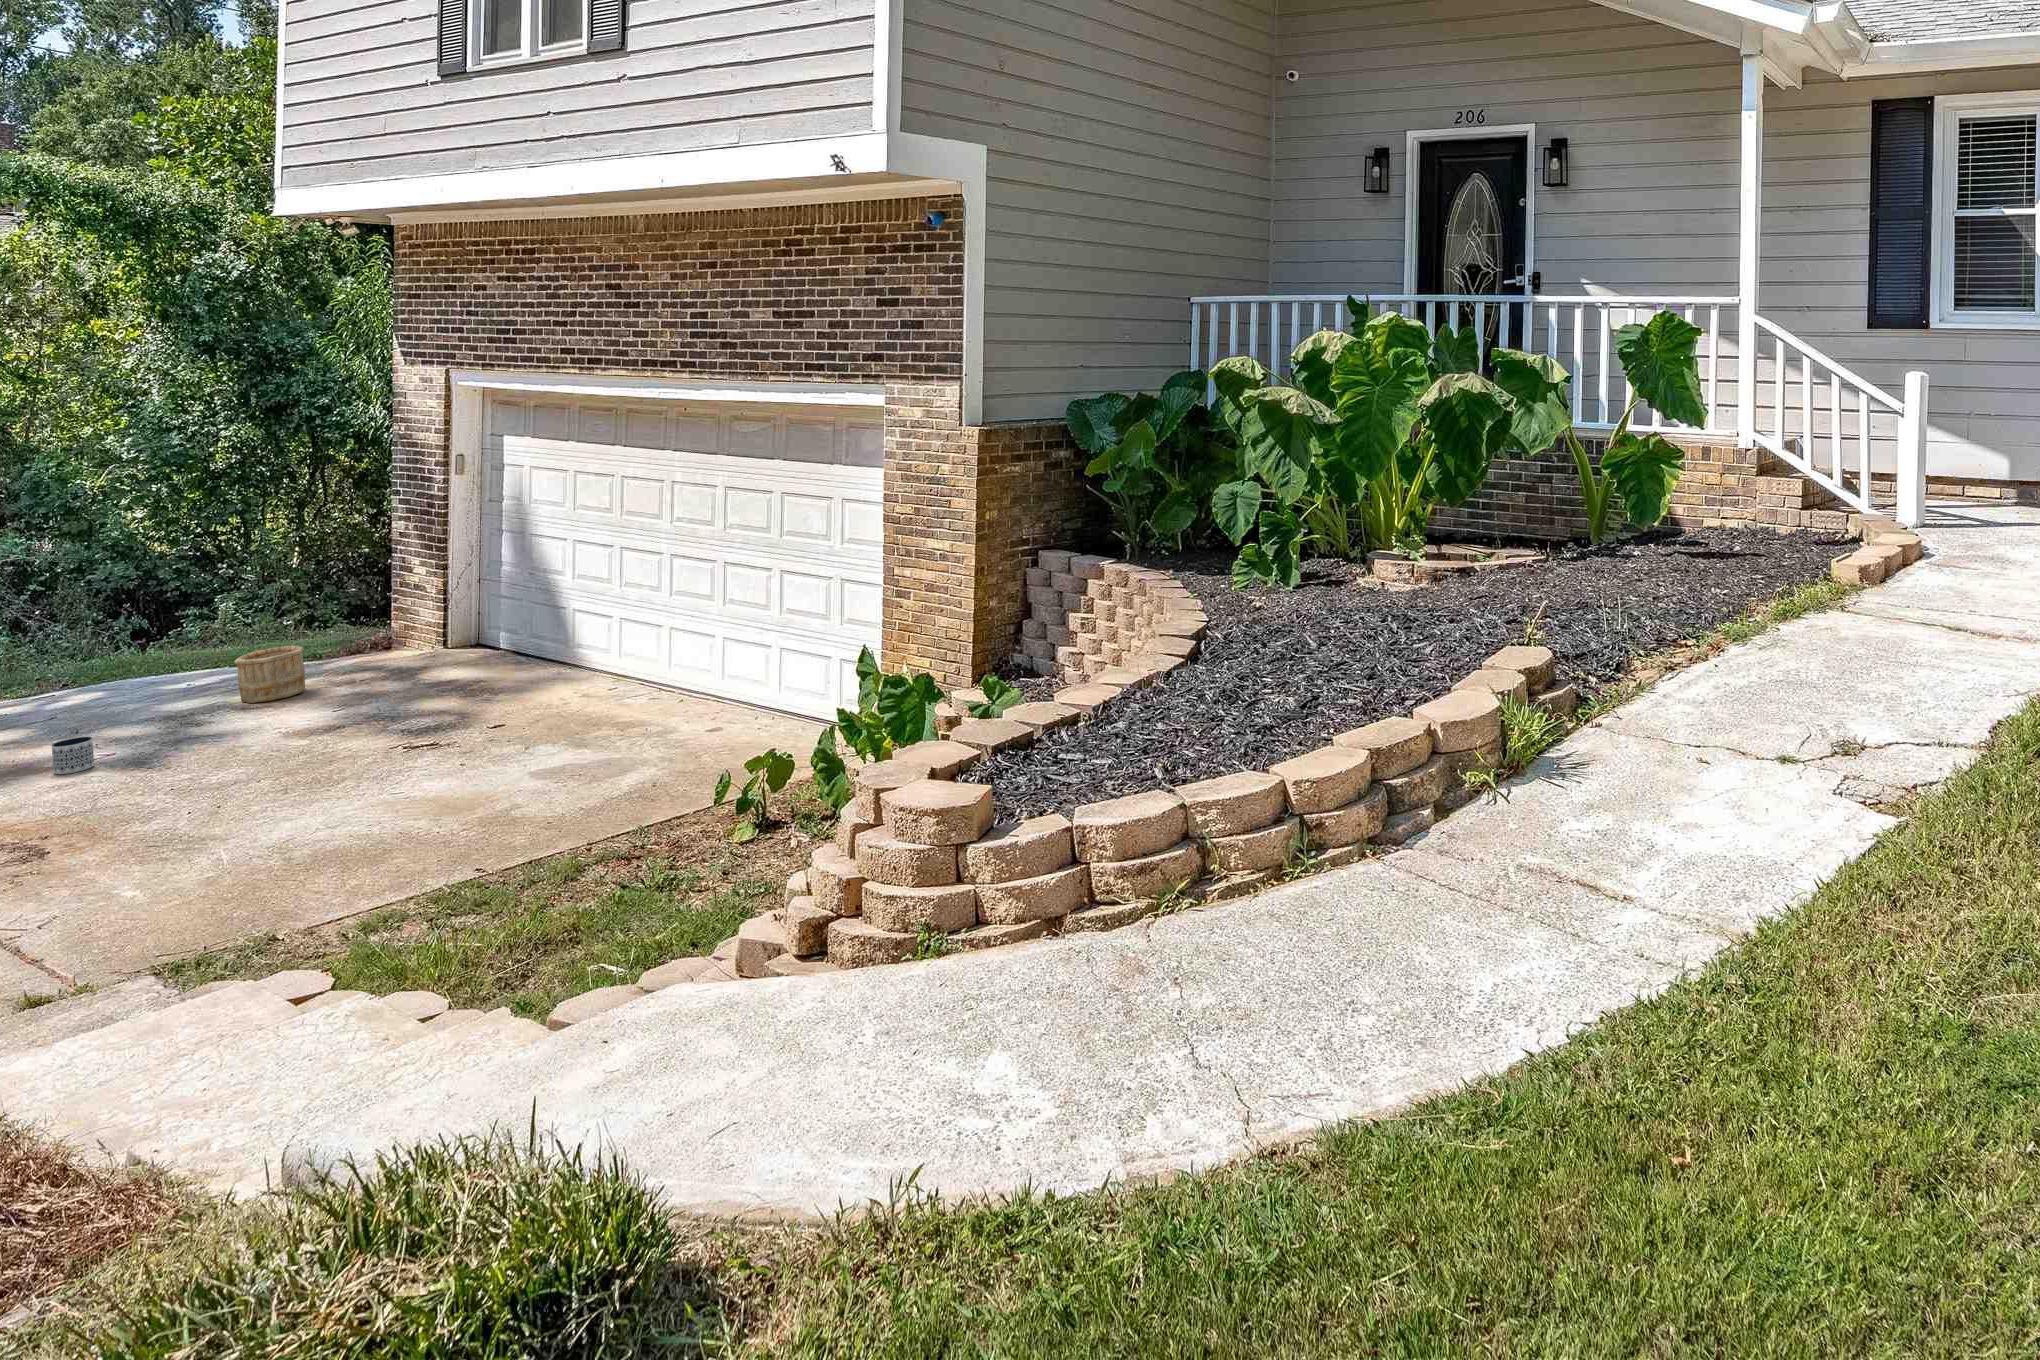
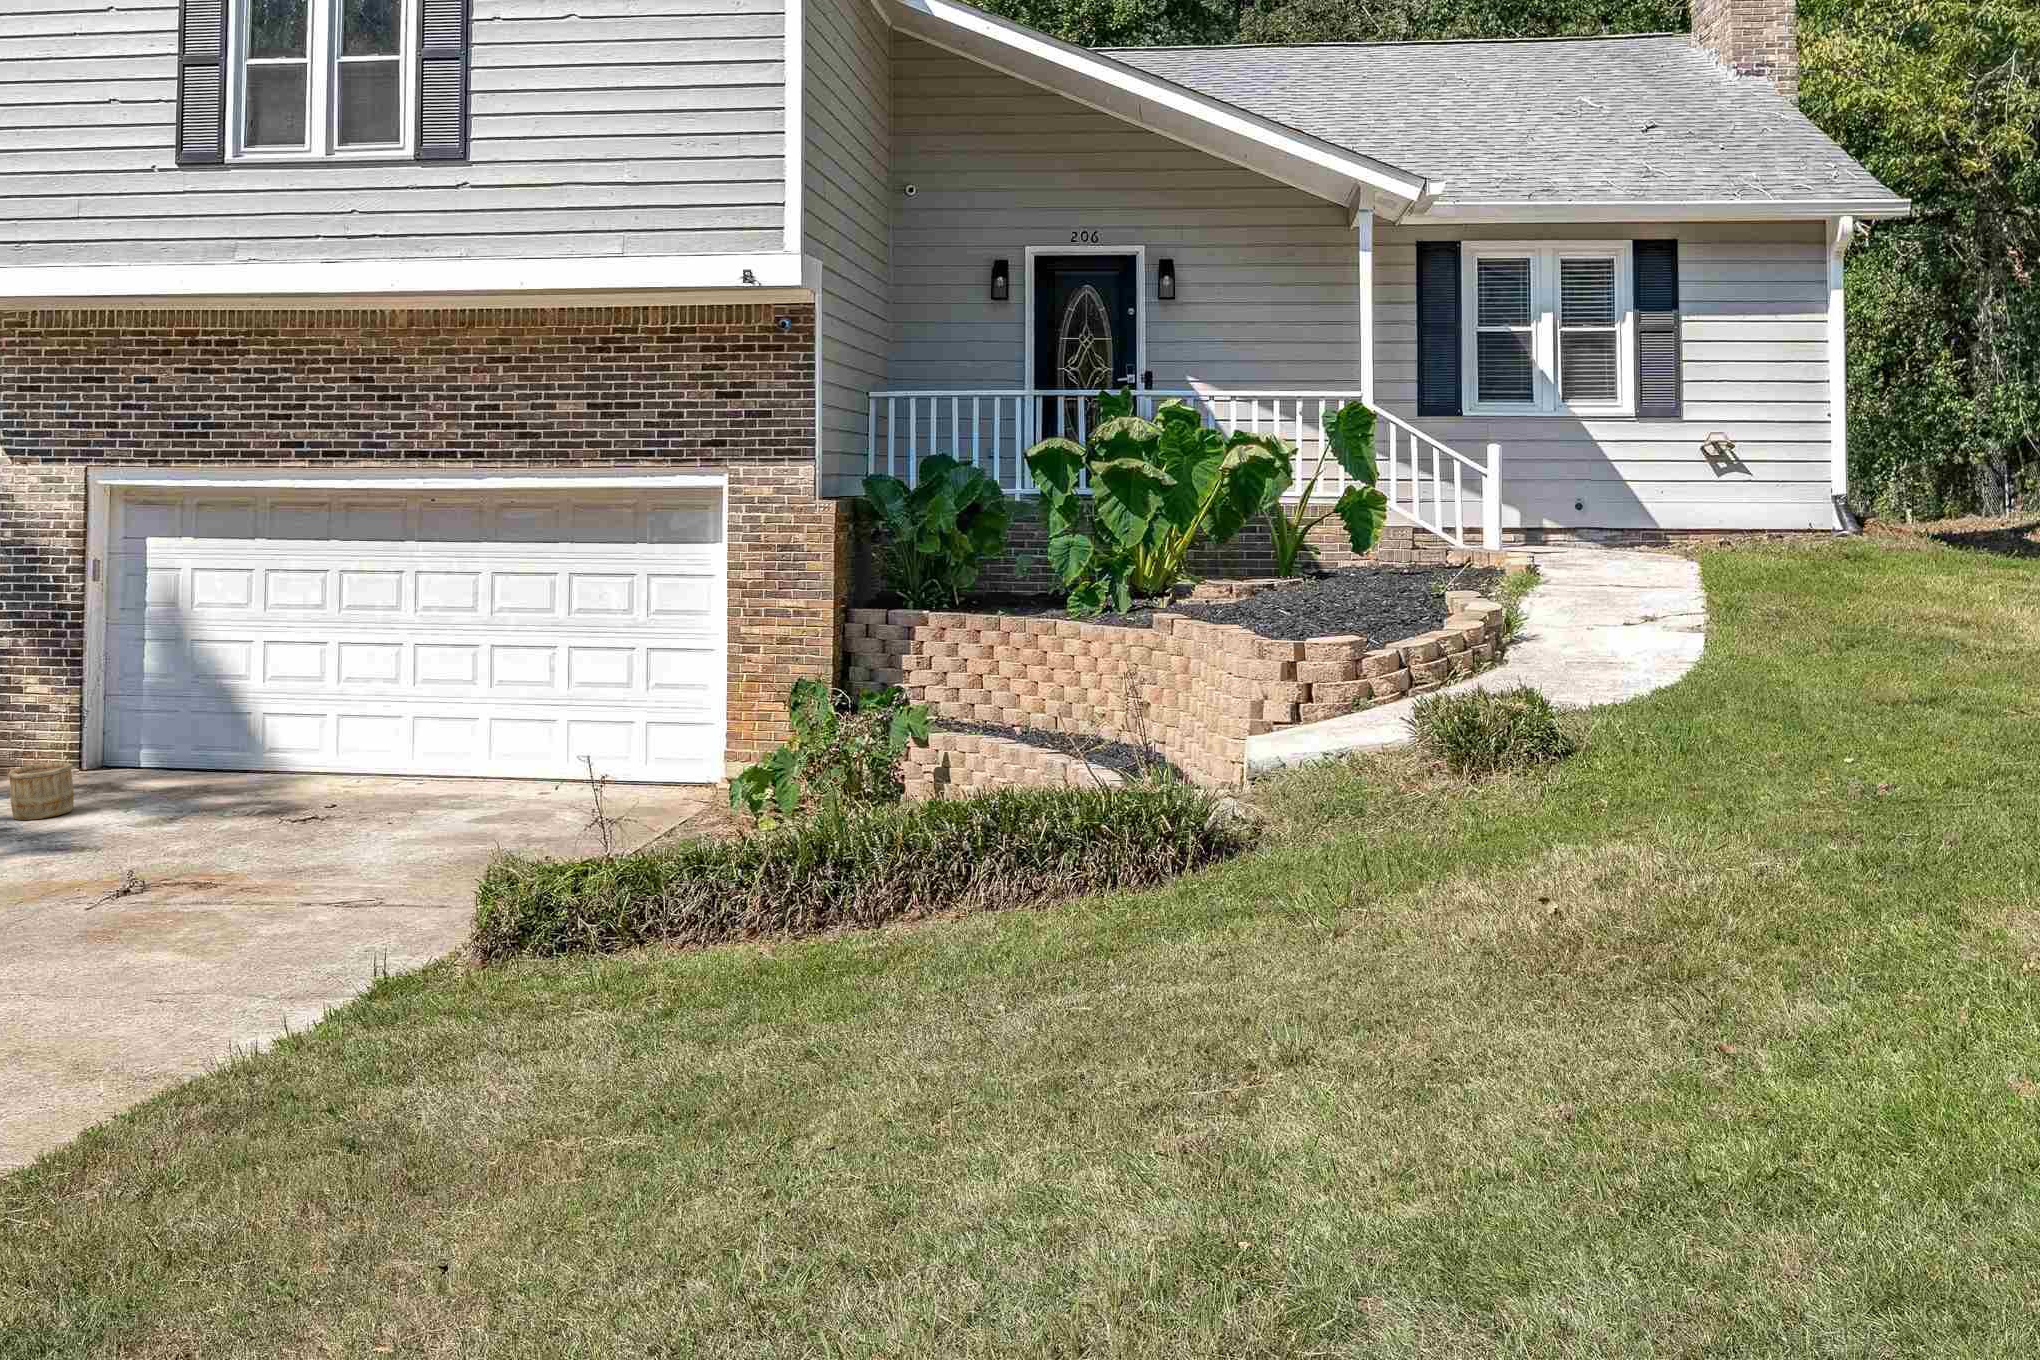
planter: present [52,737,94,774] -> none [18,824,53,859]

